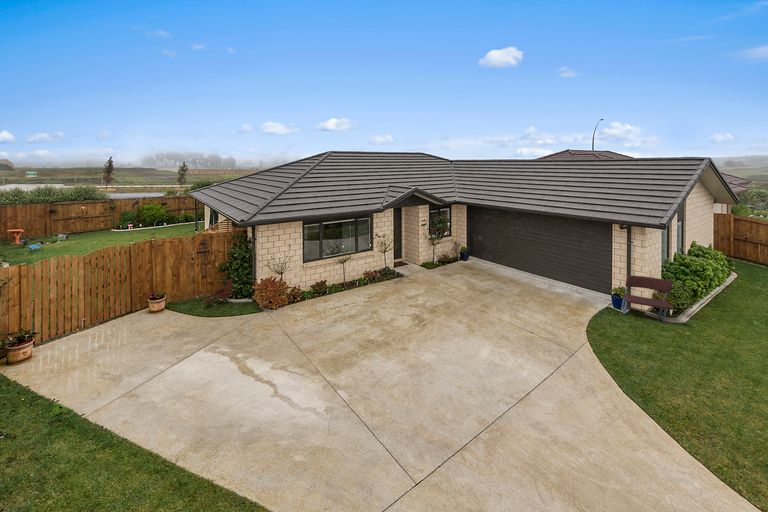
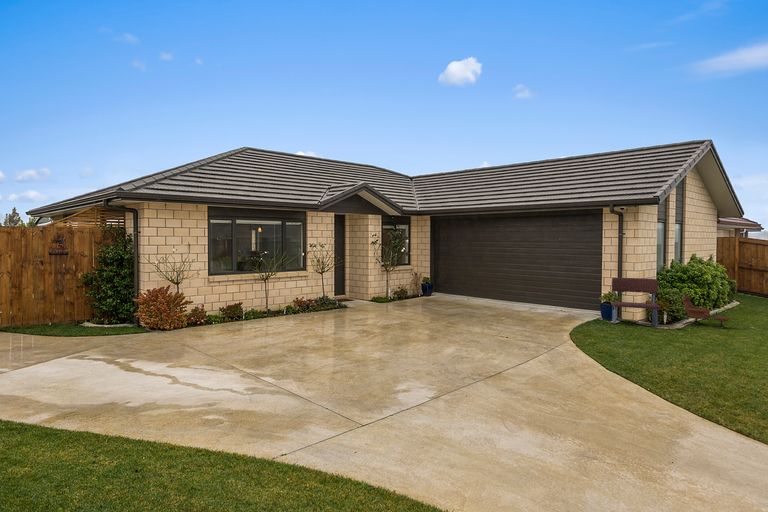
lounge chair: present [203,280,233,308] -> present [683,296,729,328]

